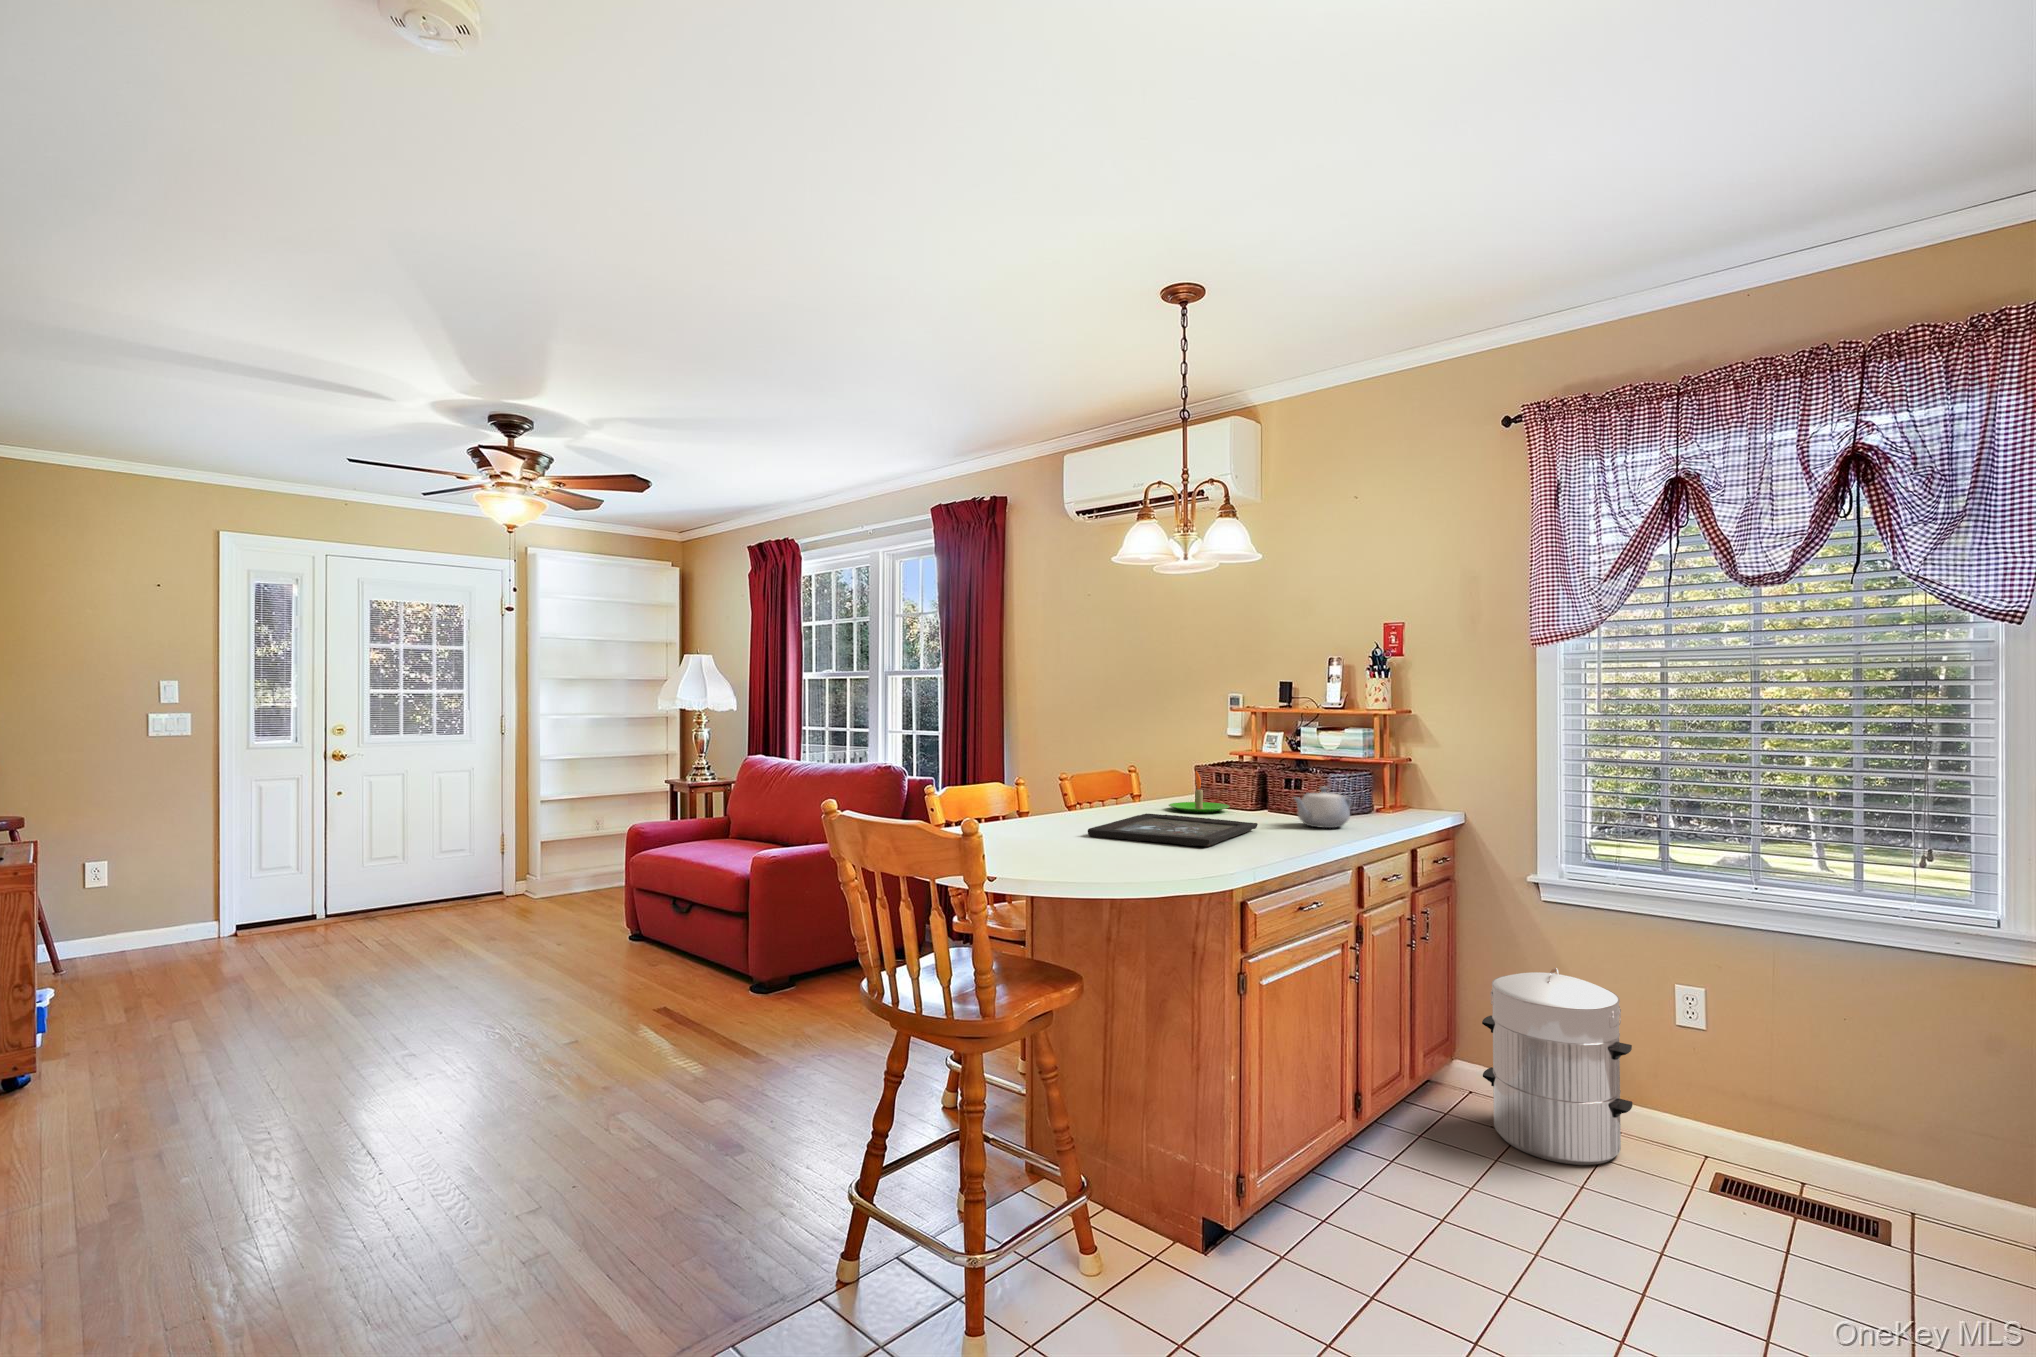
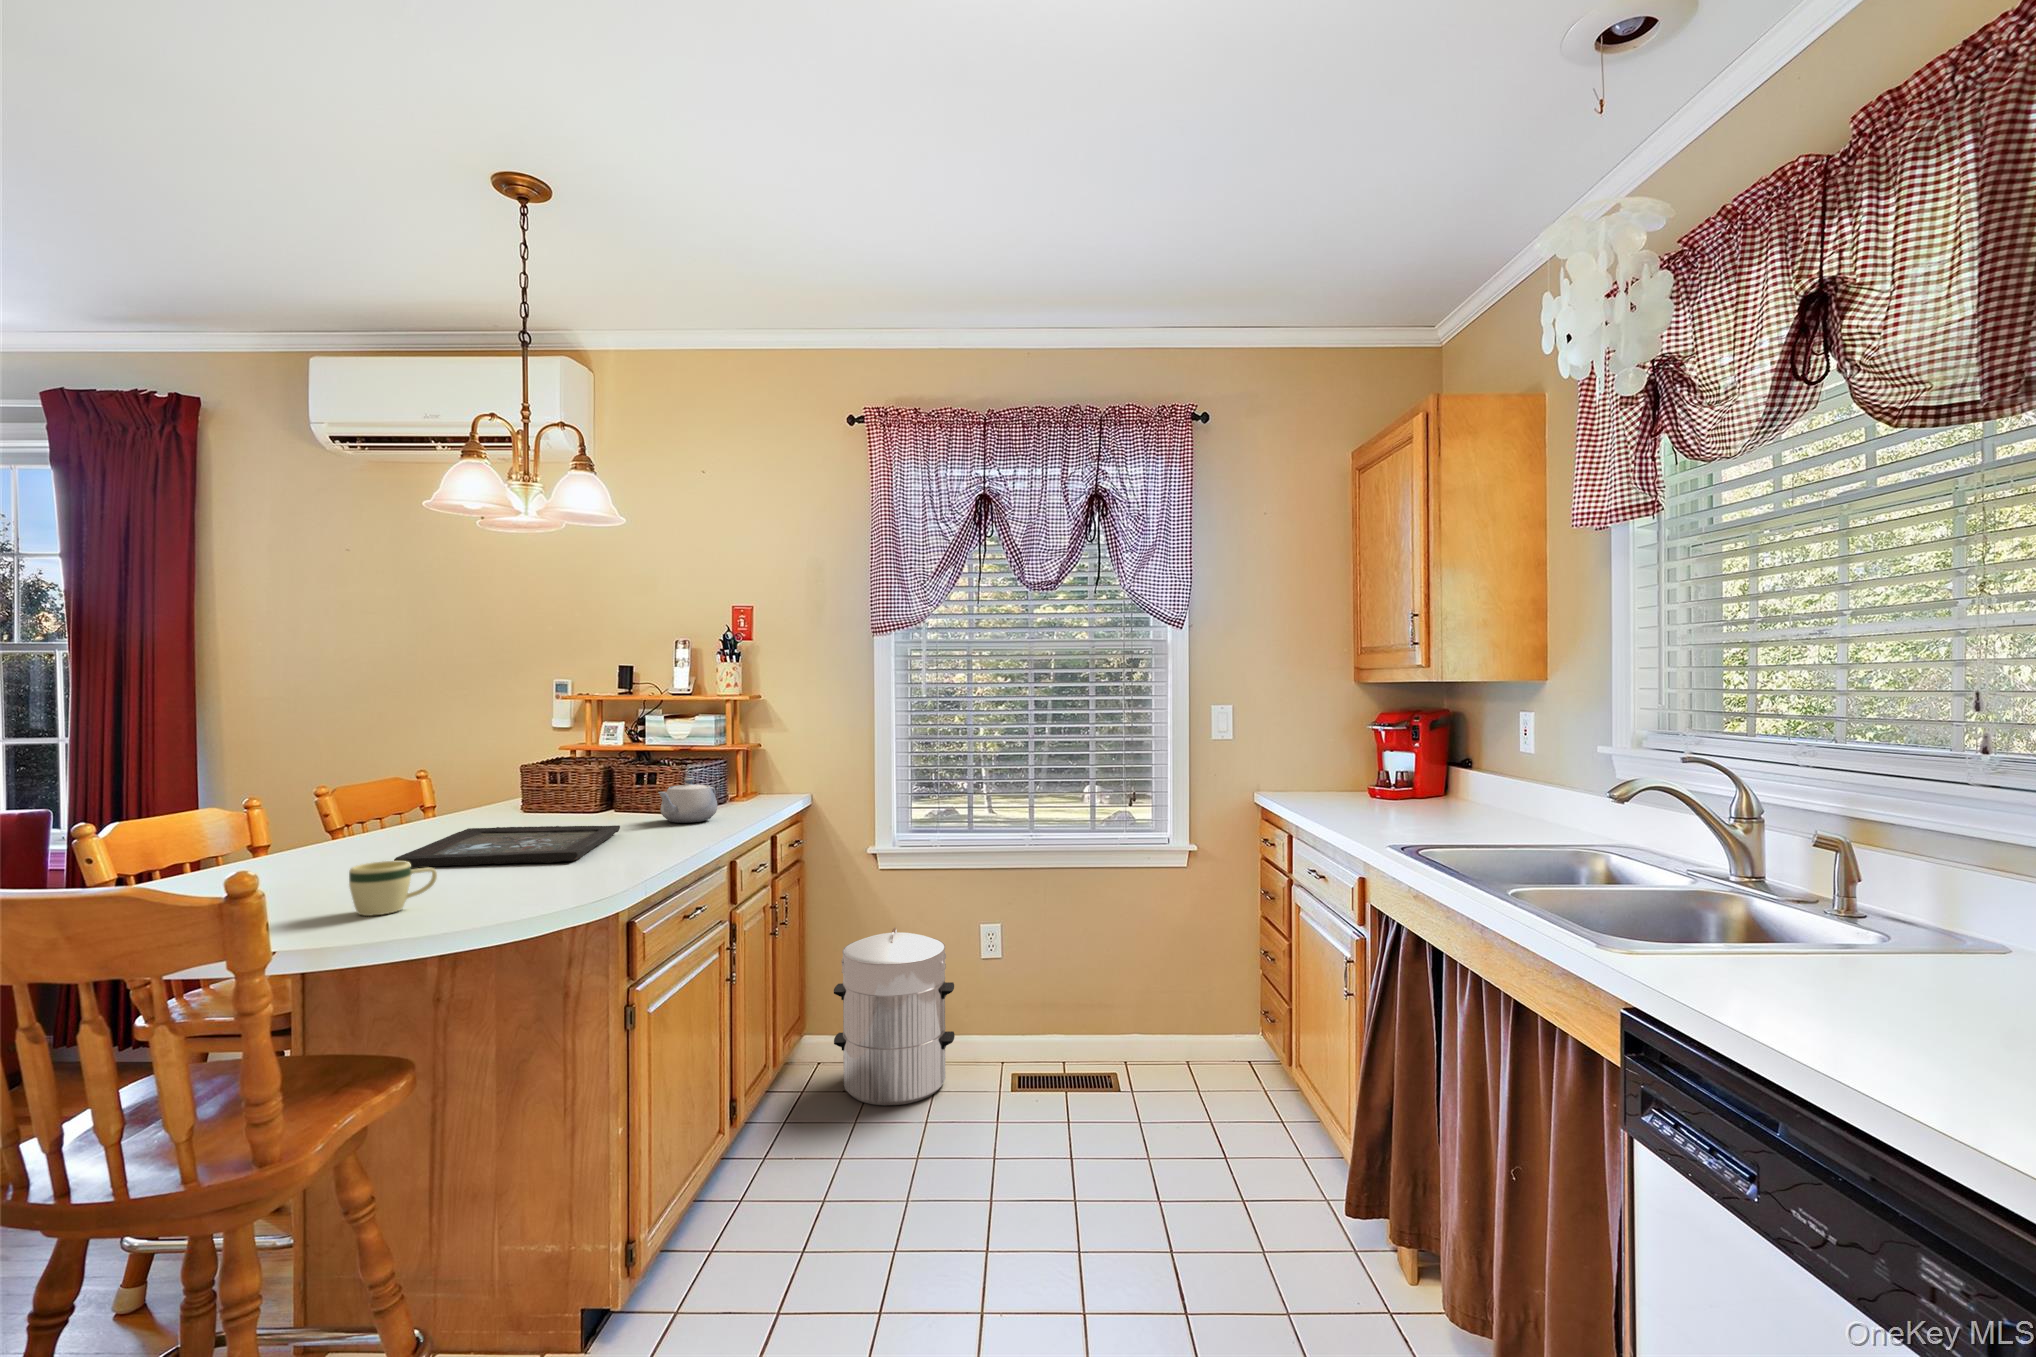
candle: present [1169,771,1230,812] -> none [490,771,571,821]
mug: none [1047,828,1099,865] -> present [349,861,437,916]

